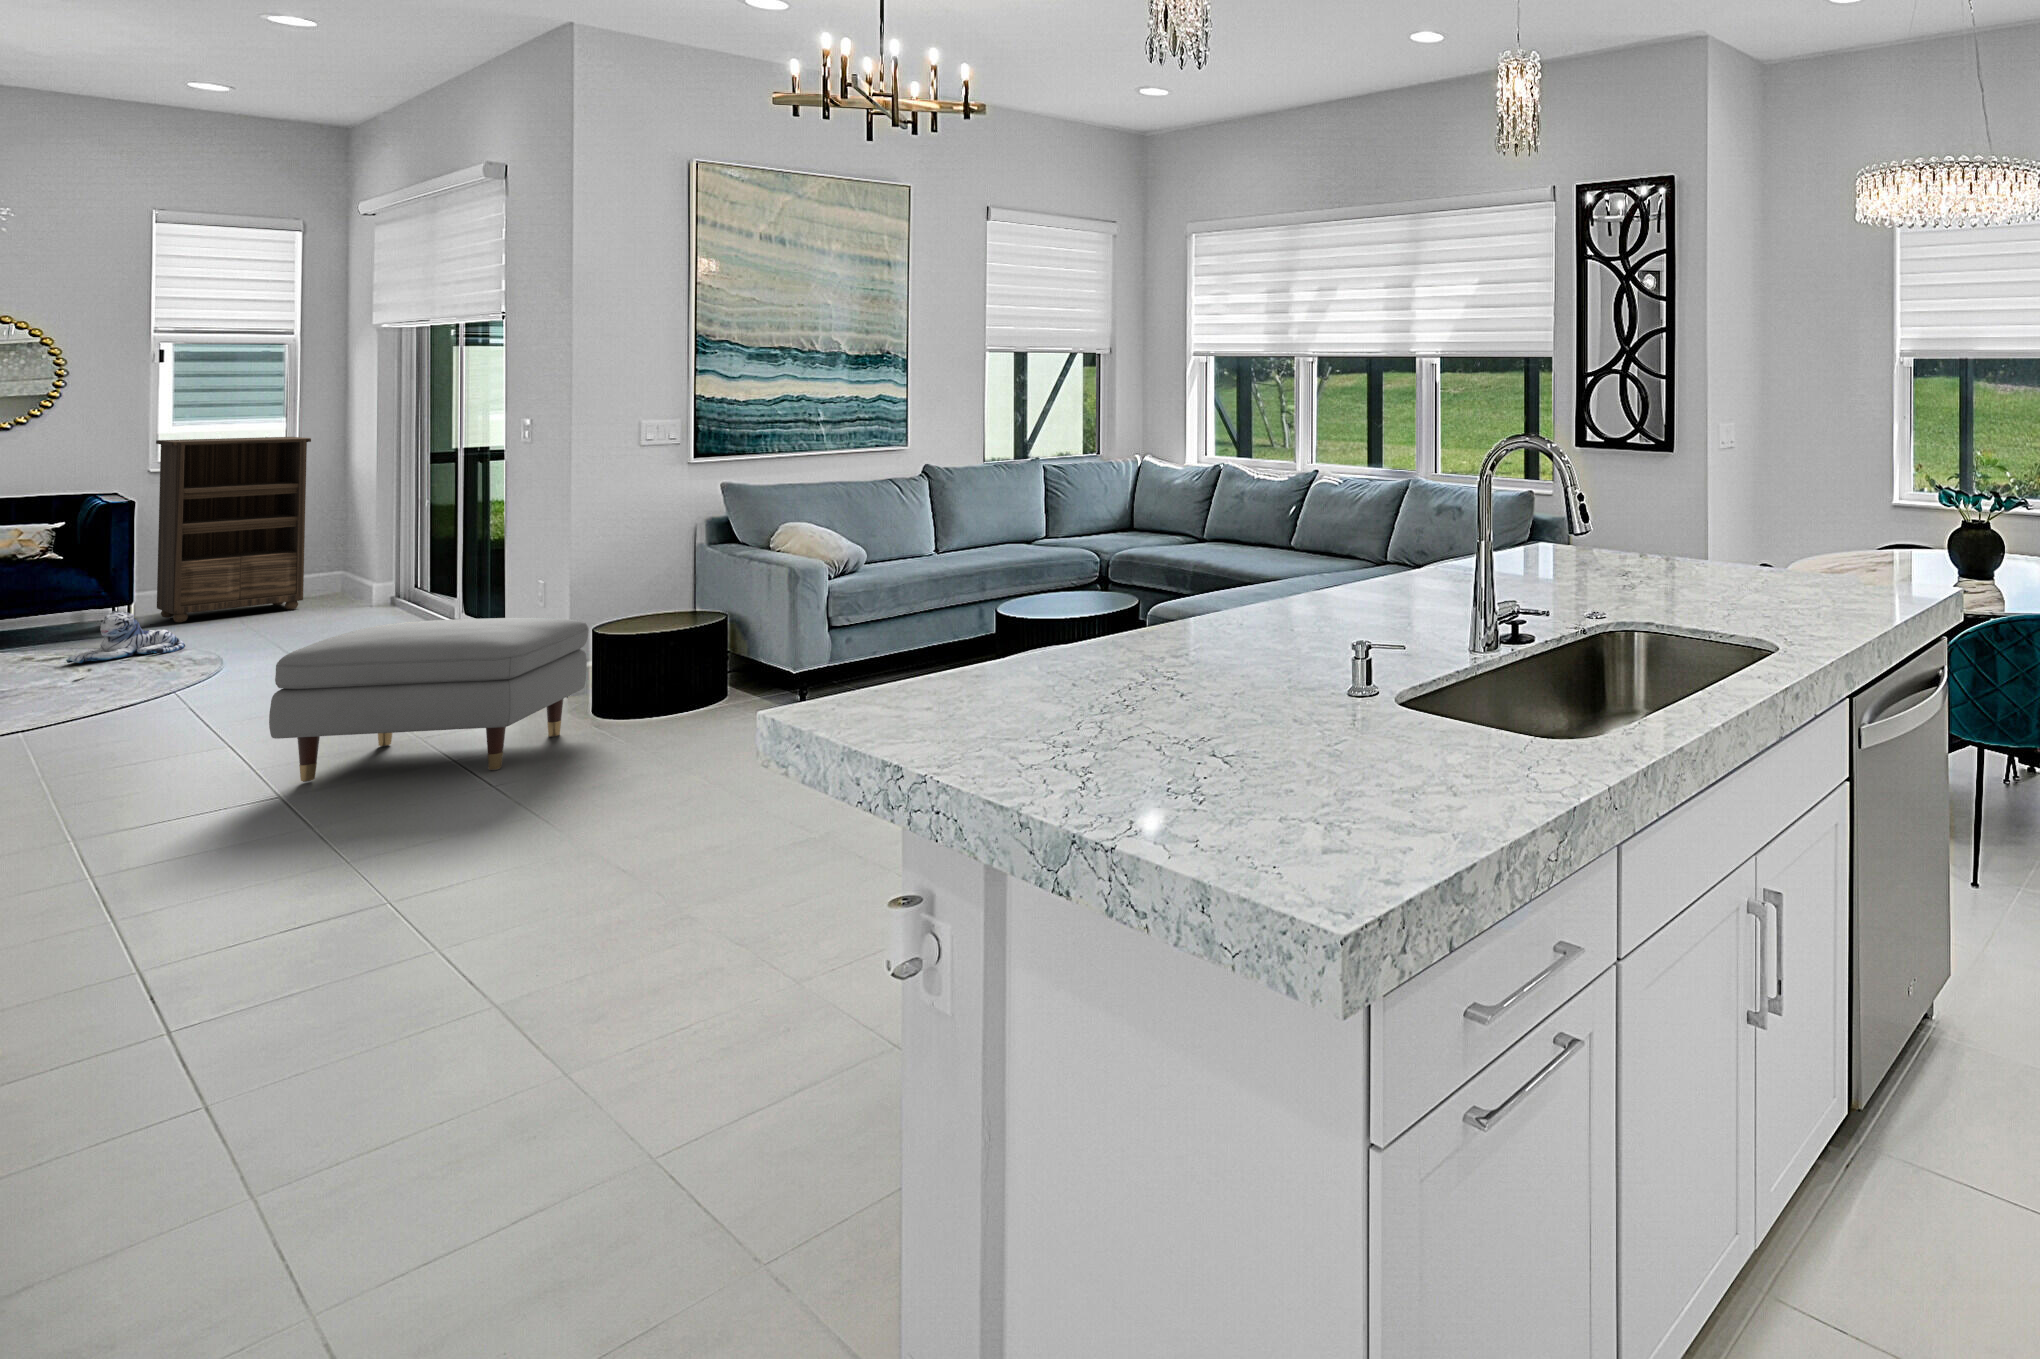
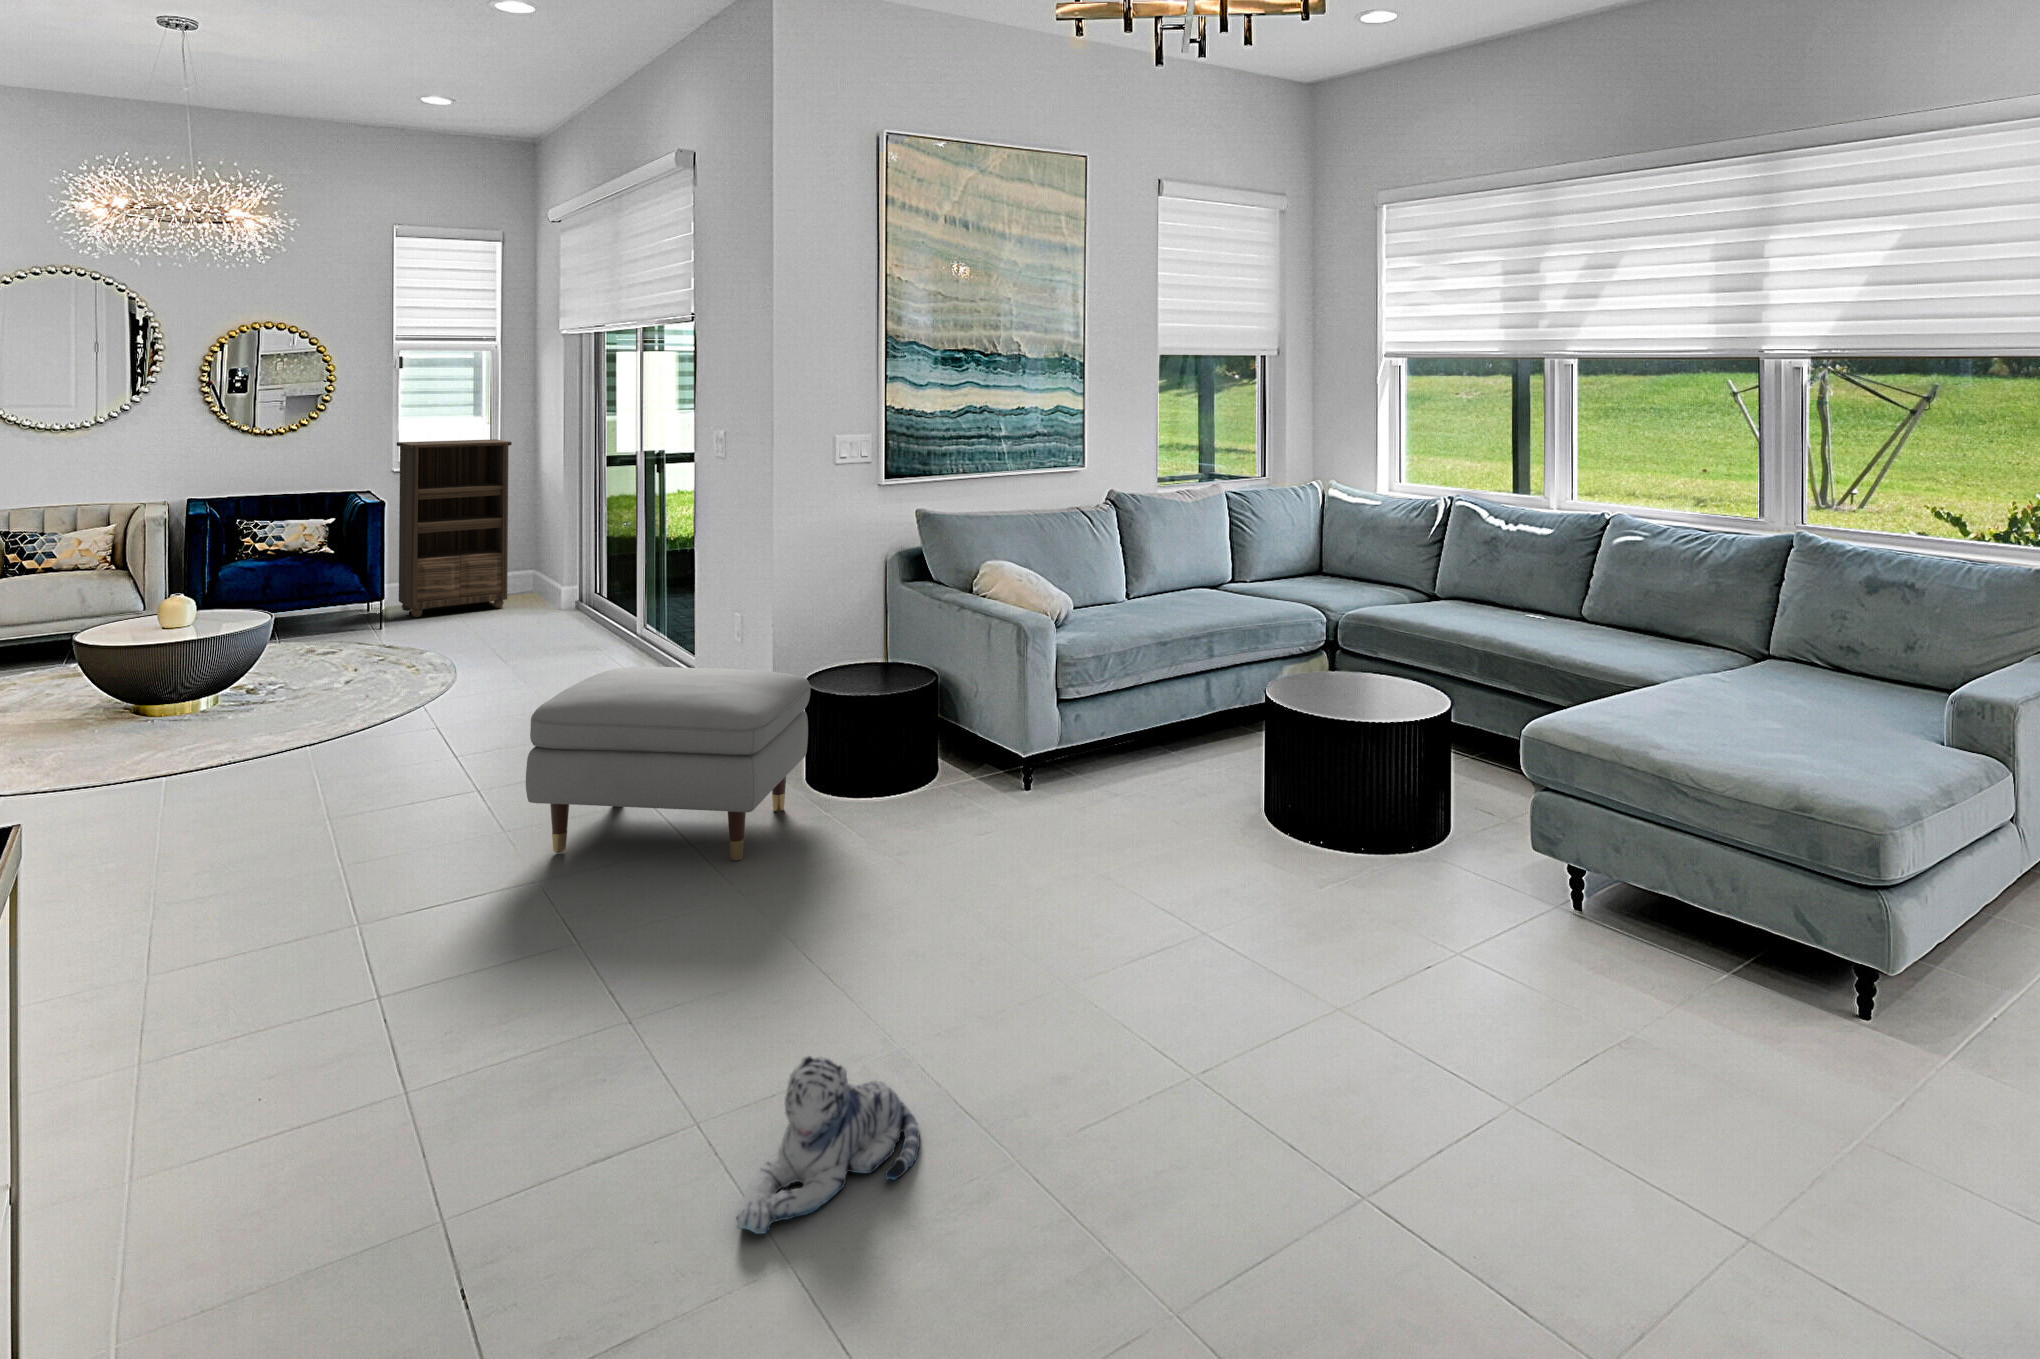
plush toy: present [66,611,185,663] -> present [736,1056,920,1234]

